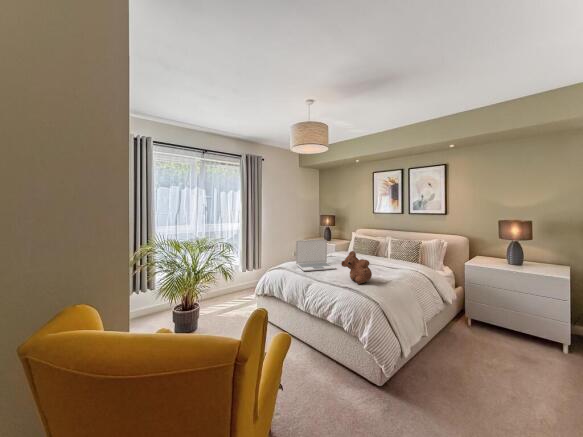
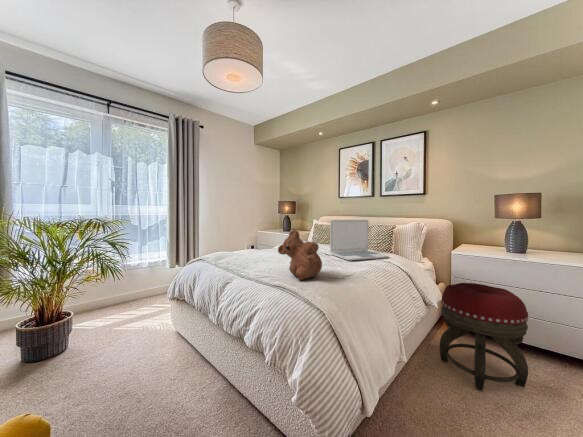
laptop: present [296,240,336,271] -> present [330,220,389,261]
footstool: none [453,287,512,358] -> present [439,283,528,391]

